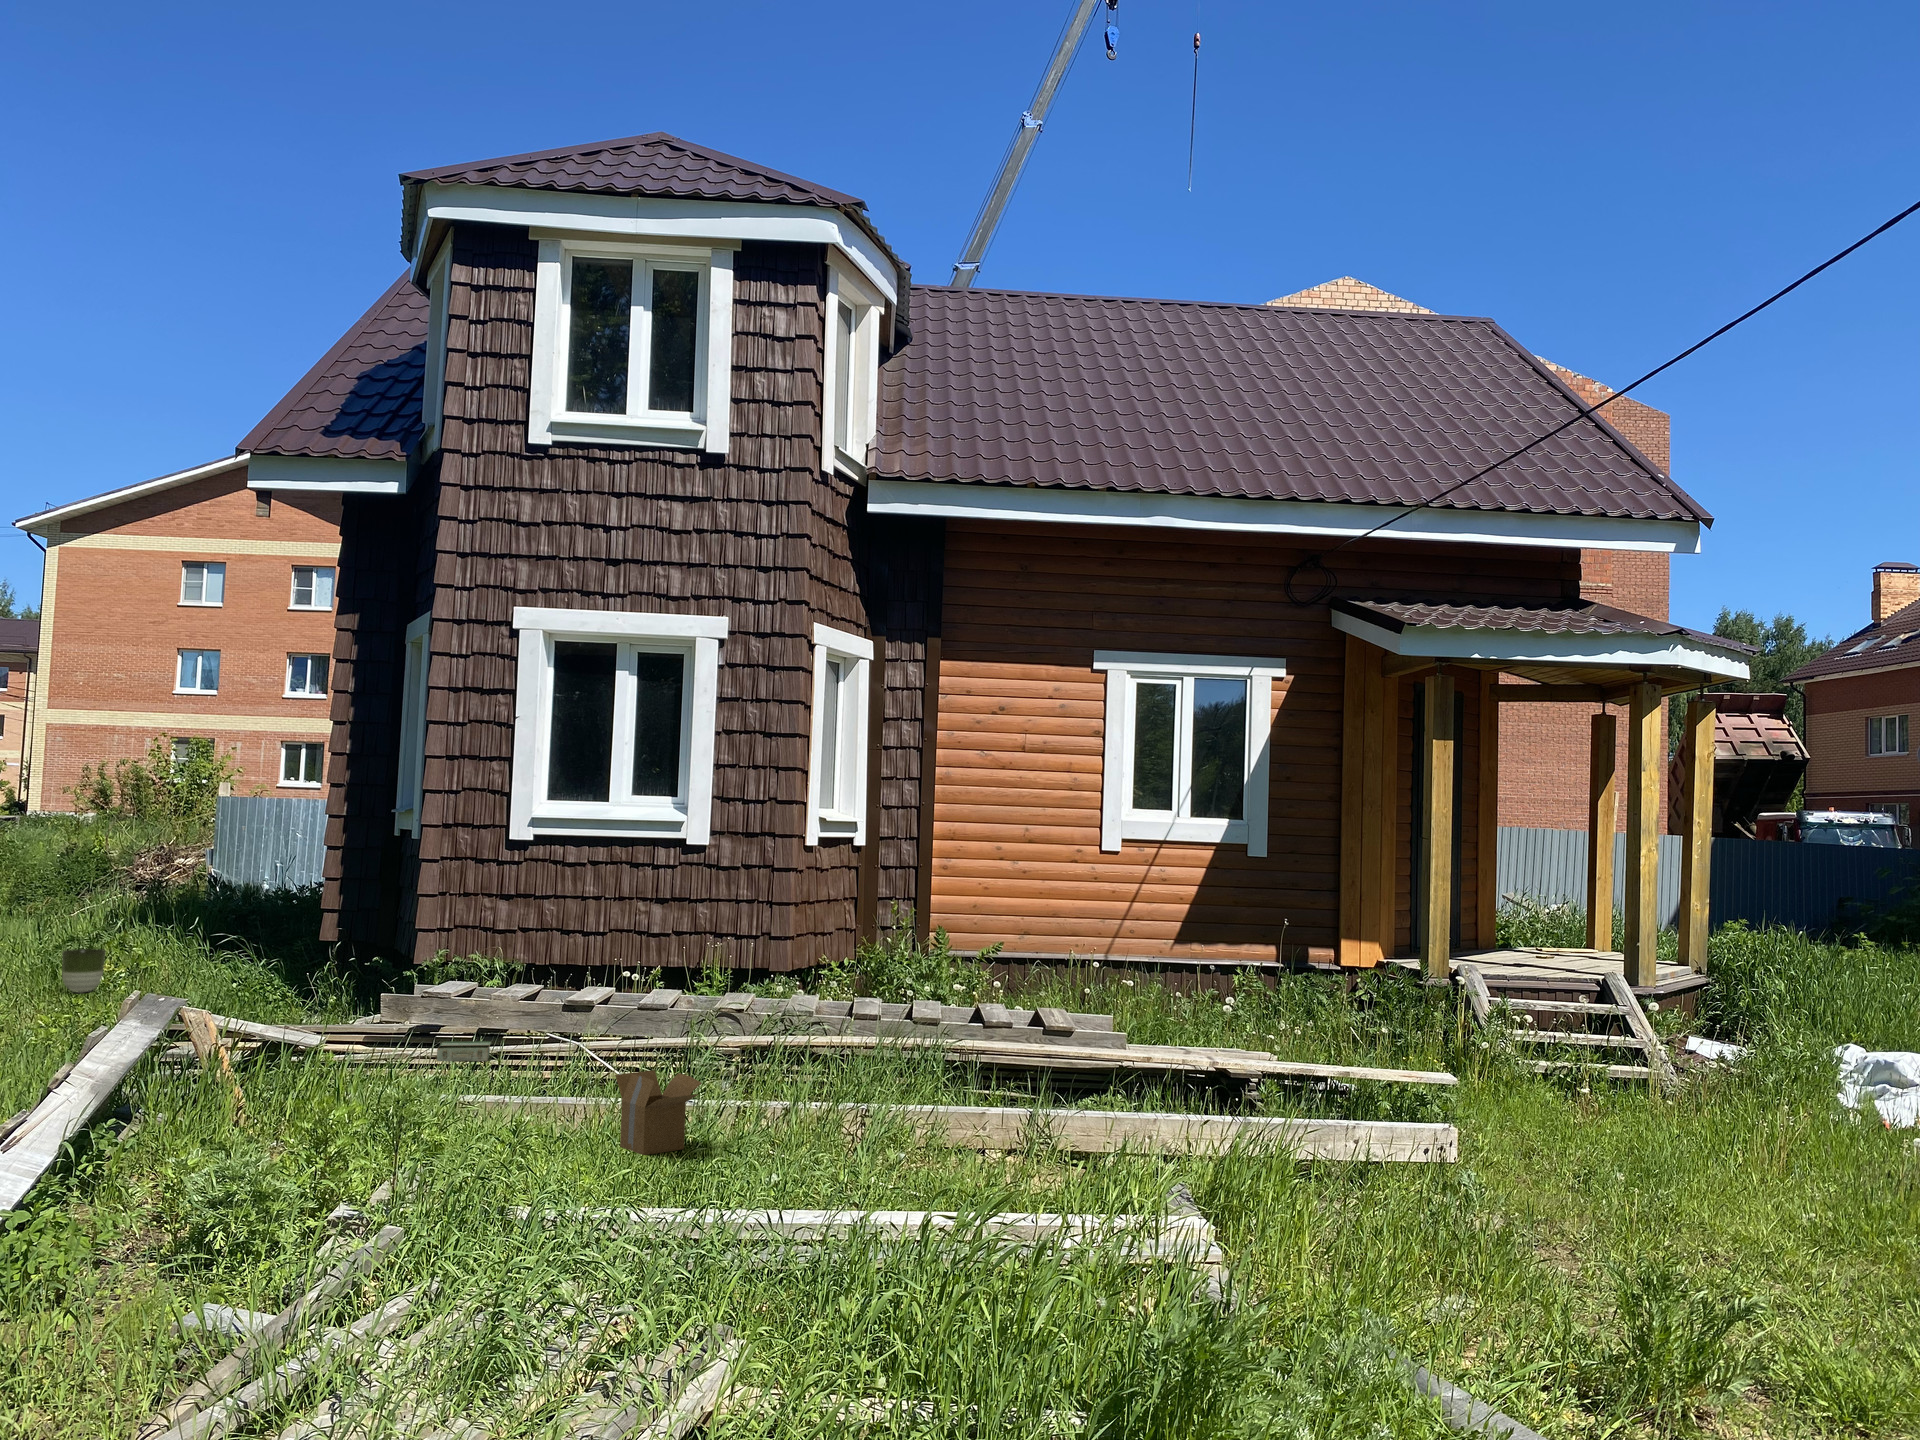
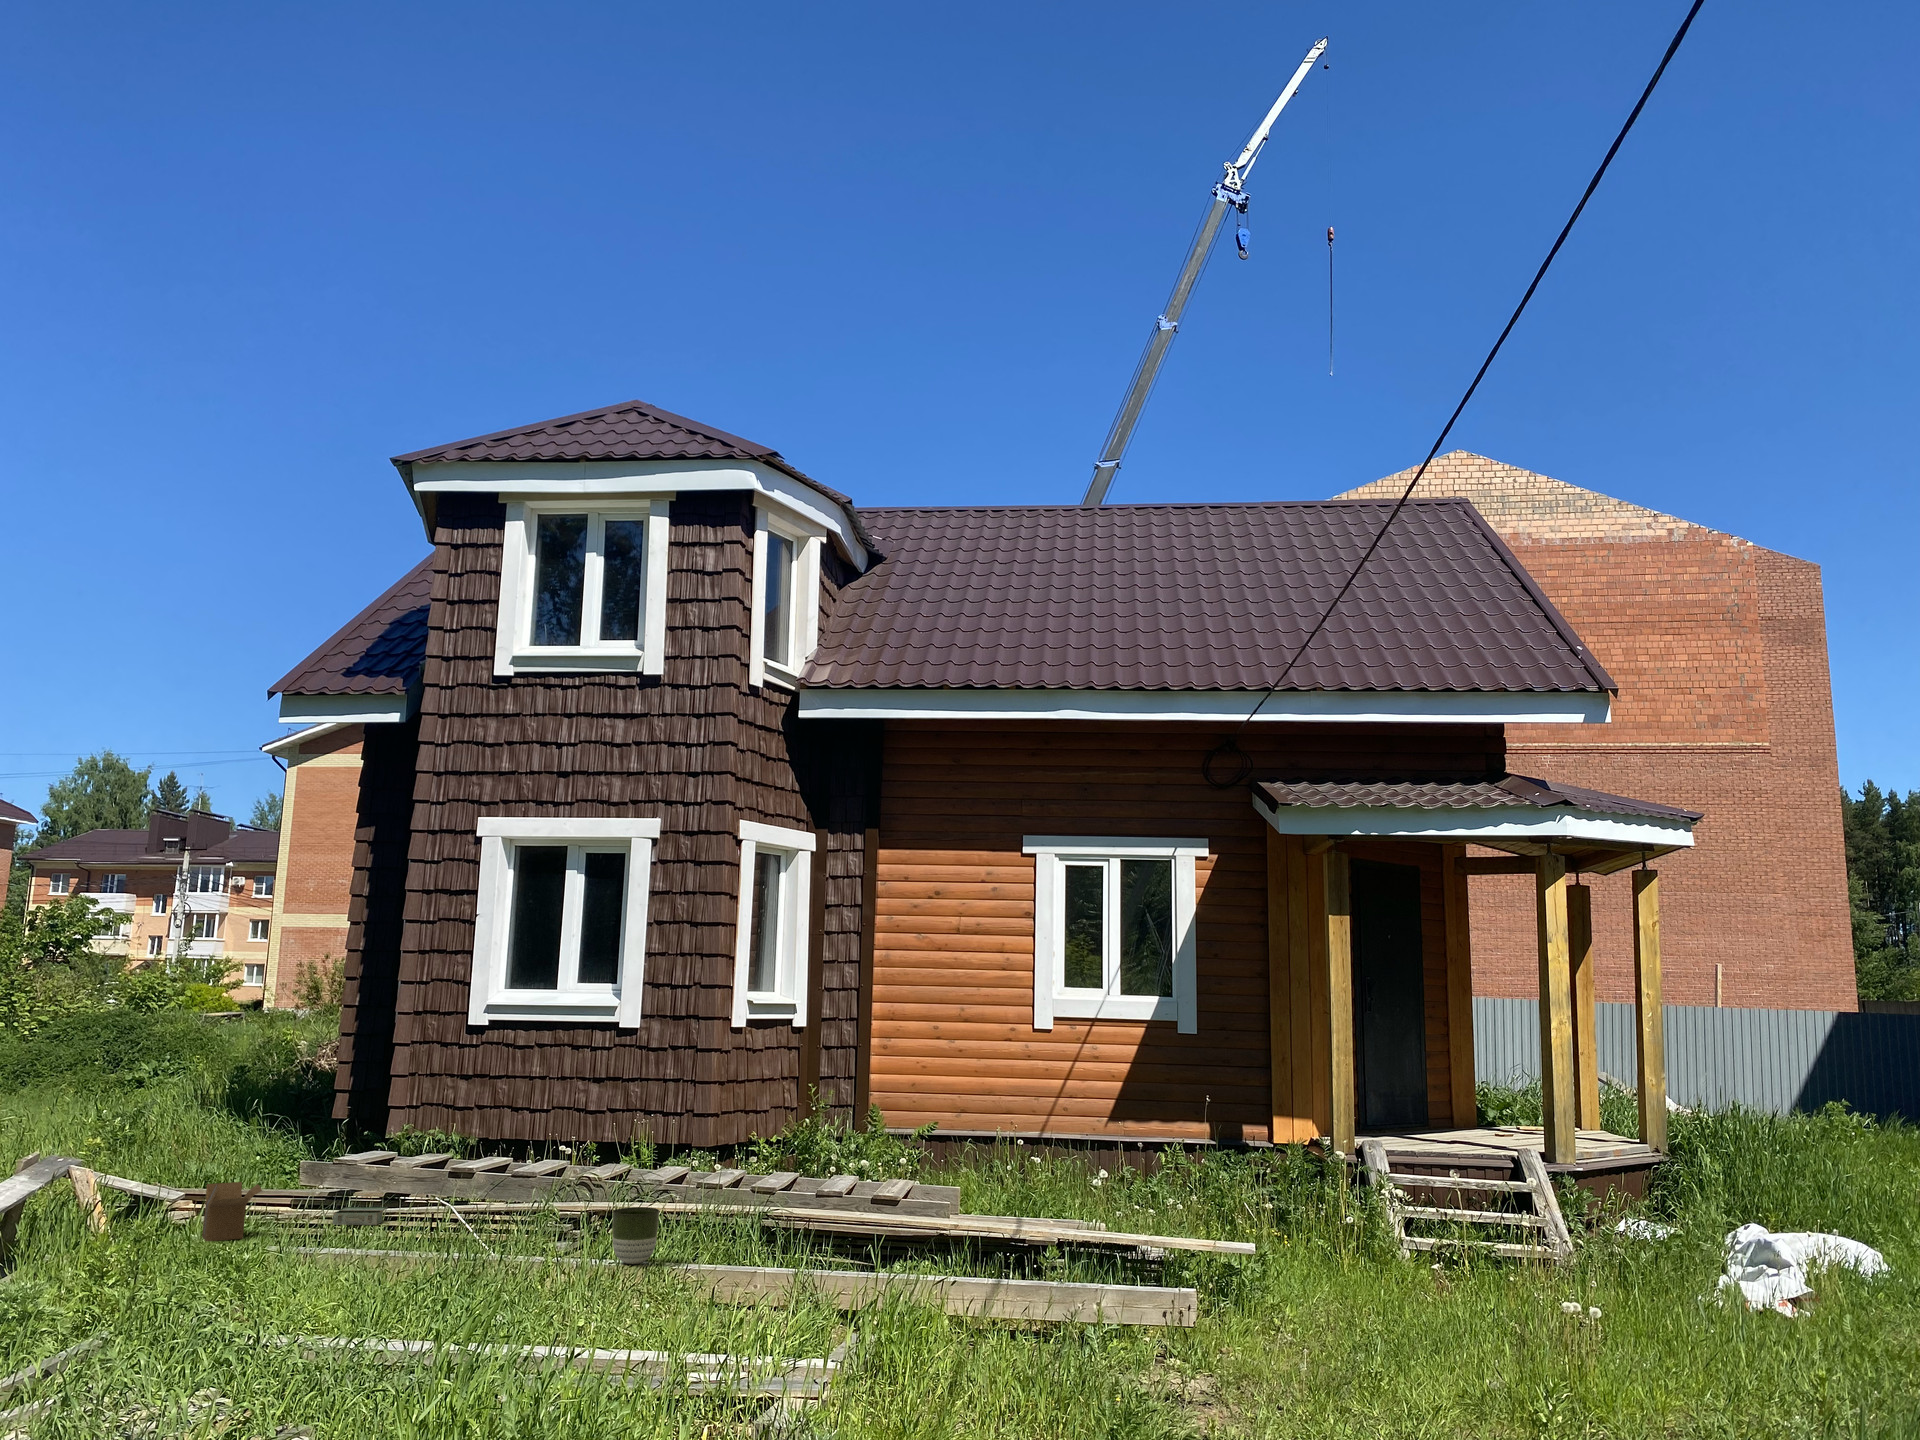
planter: present [62,949,106,993] -> present [613,1207,659,1264]
cardboard box: present [615,1070,702,1155] -> present [202,1182,262,1241]

